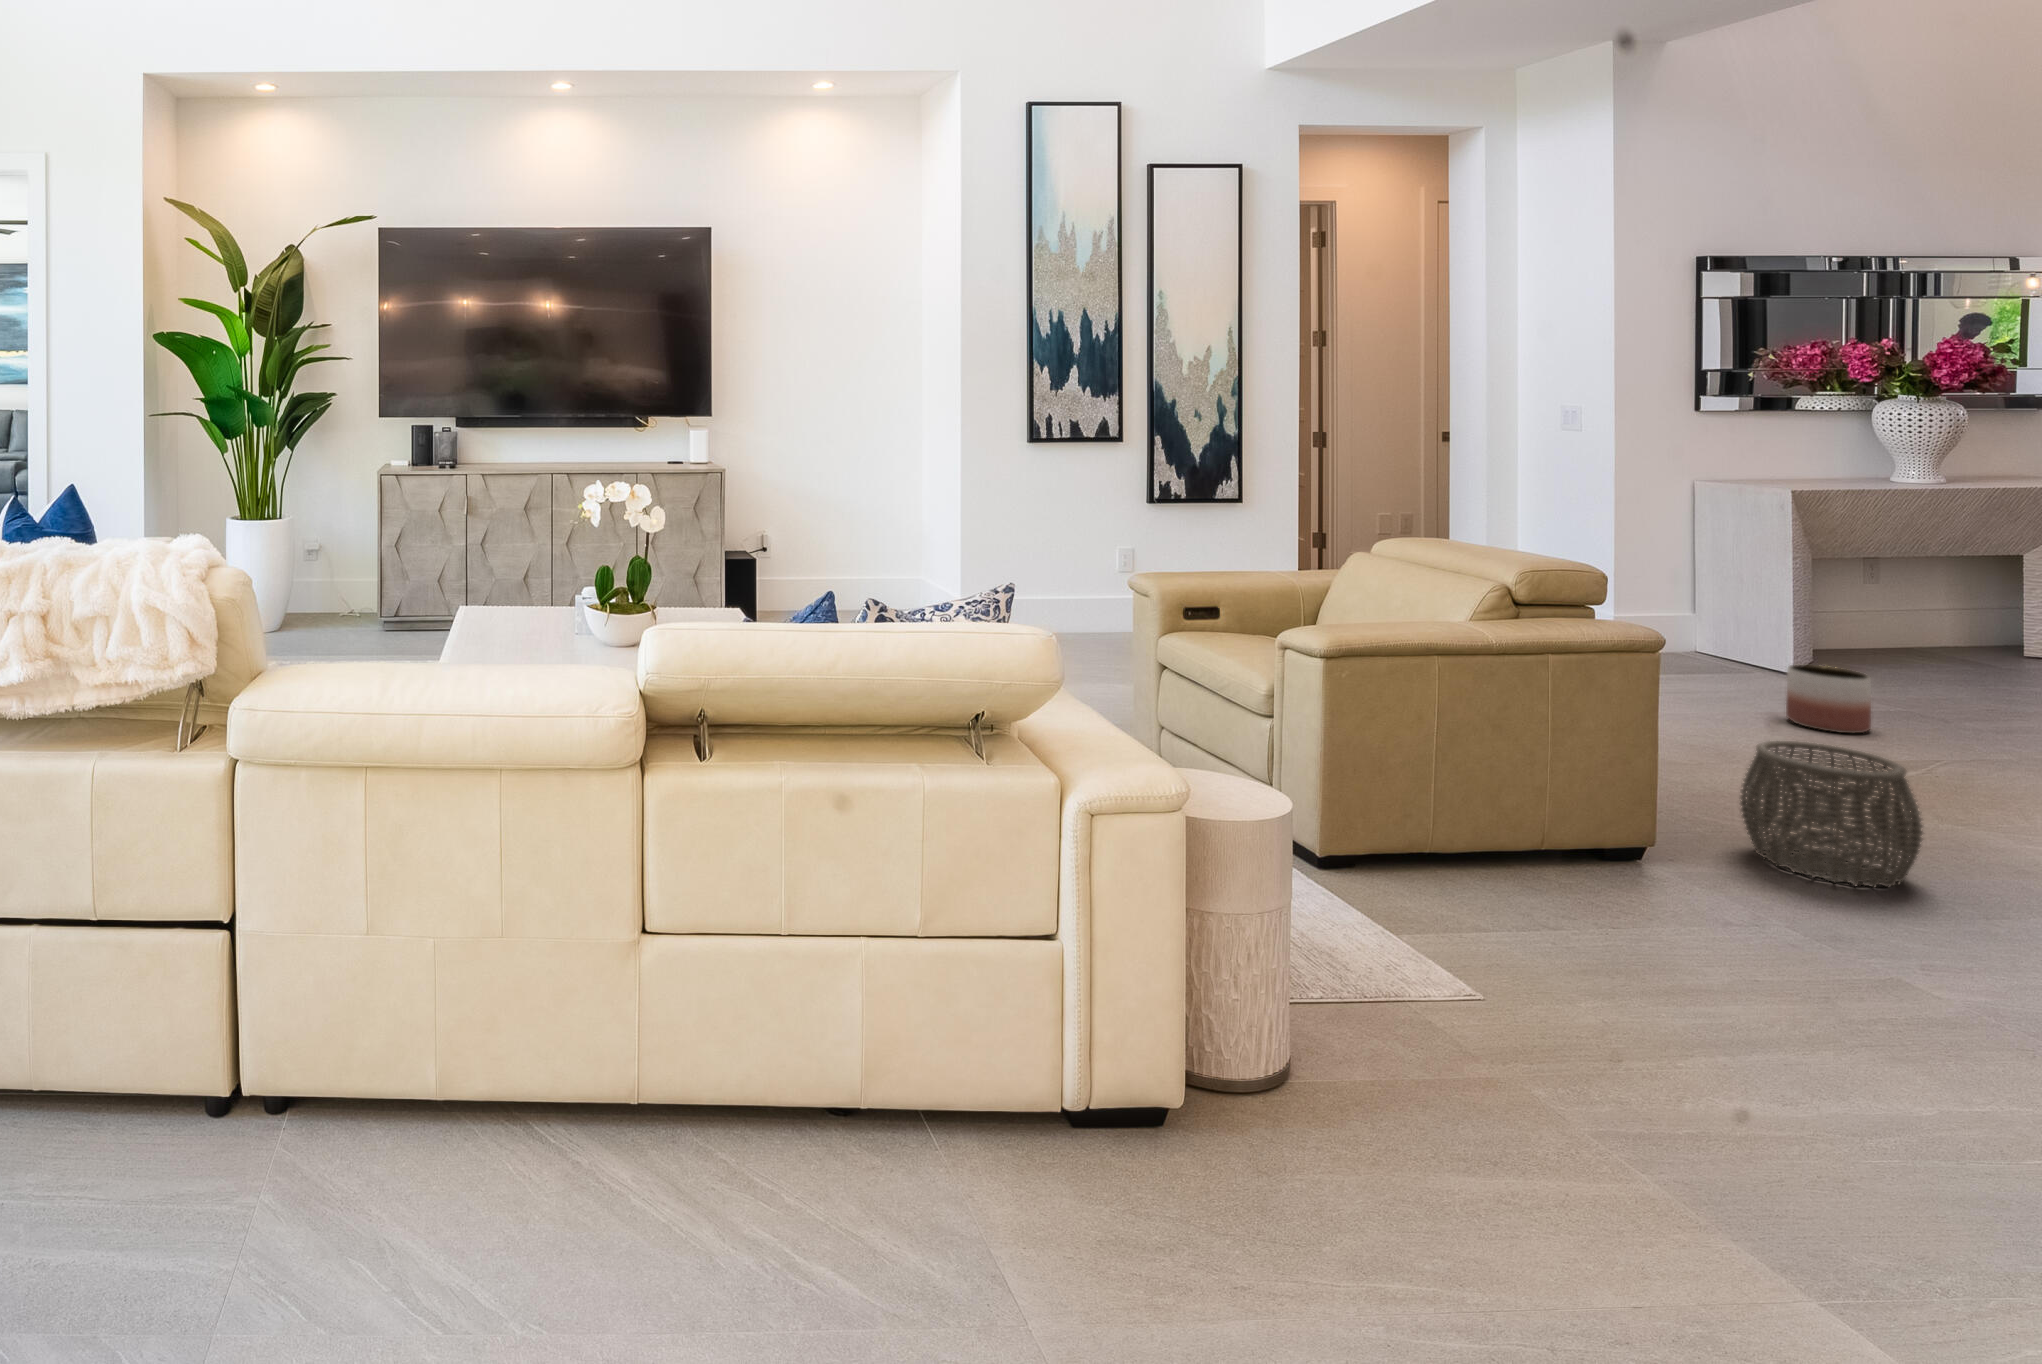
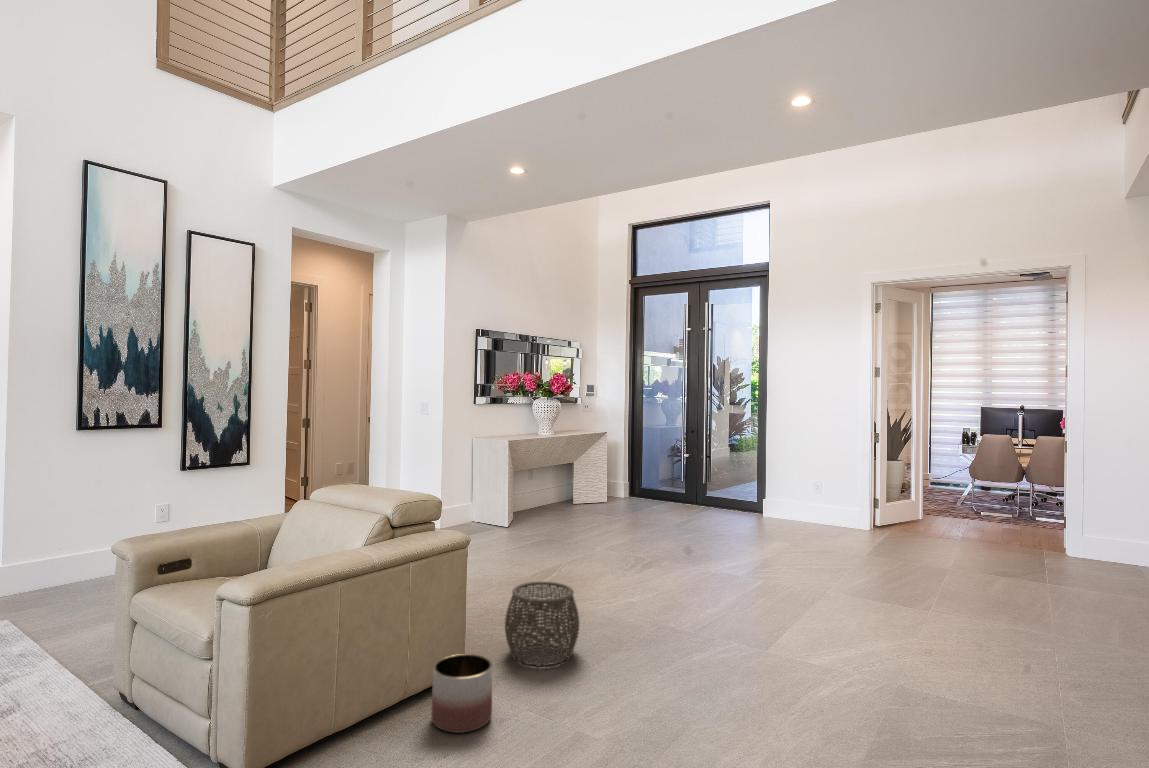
planter: present [1786,664,1871,733] -> present [431,654,493,733]

